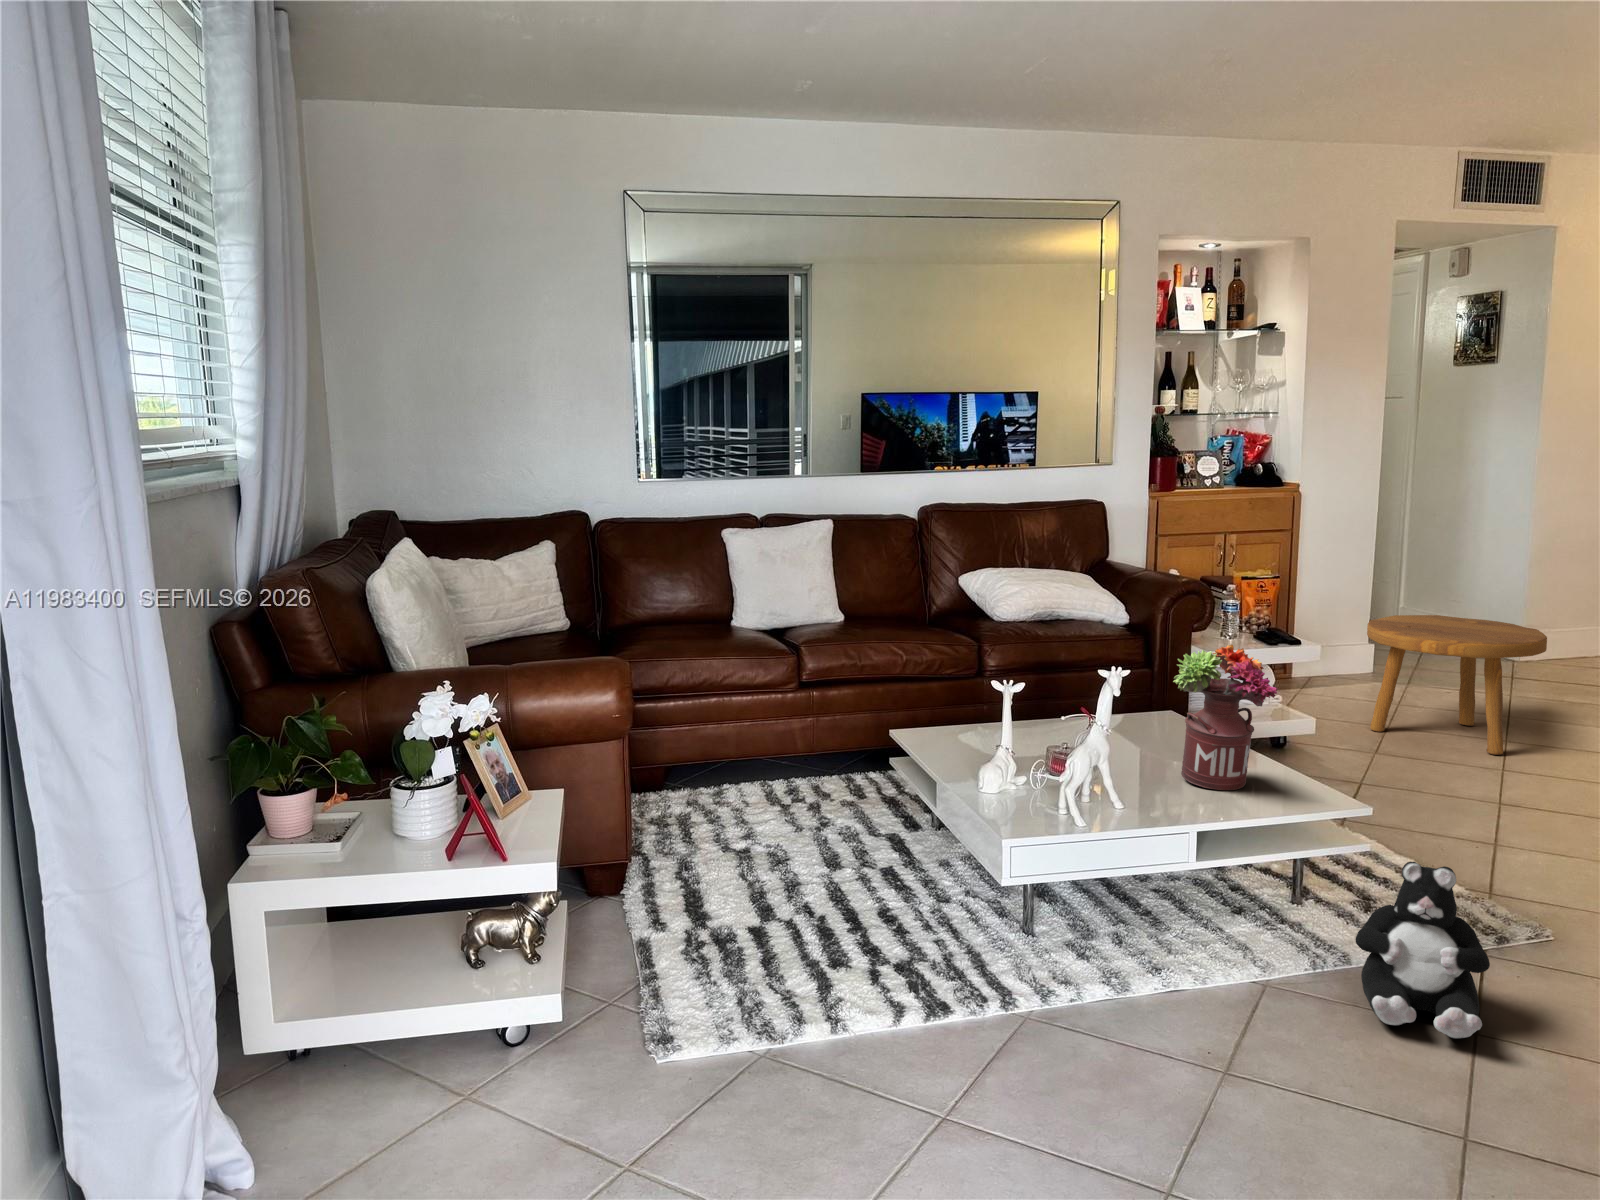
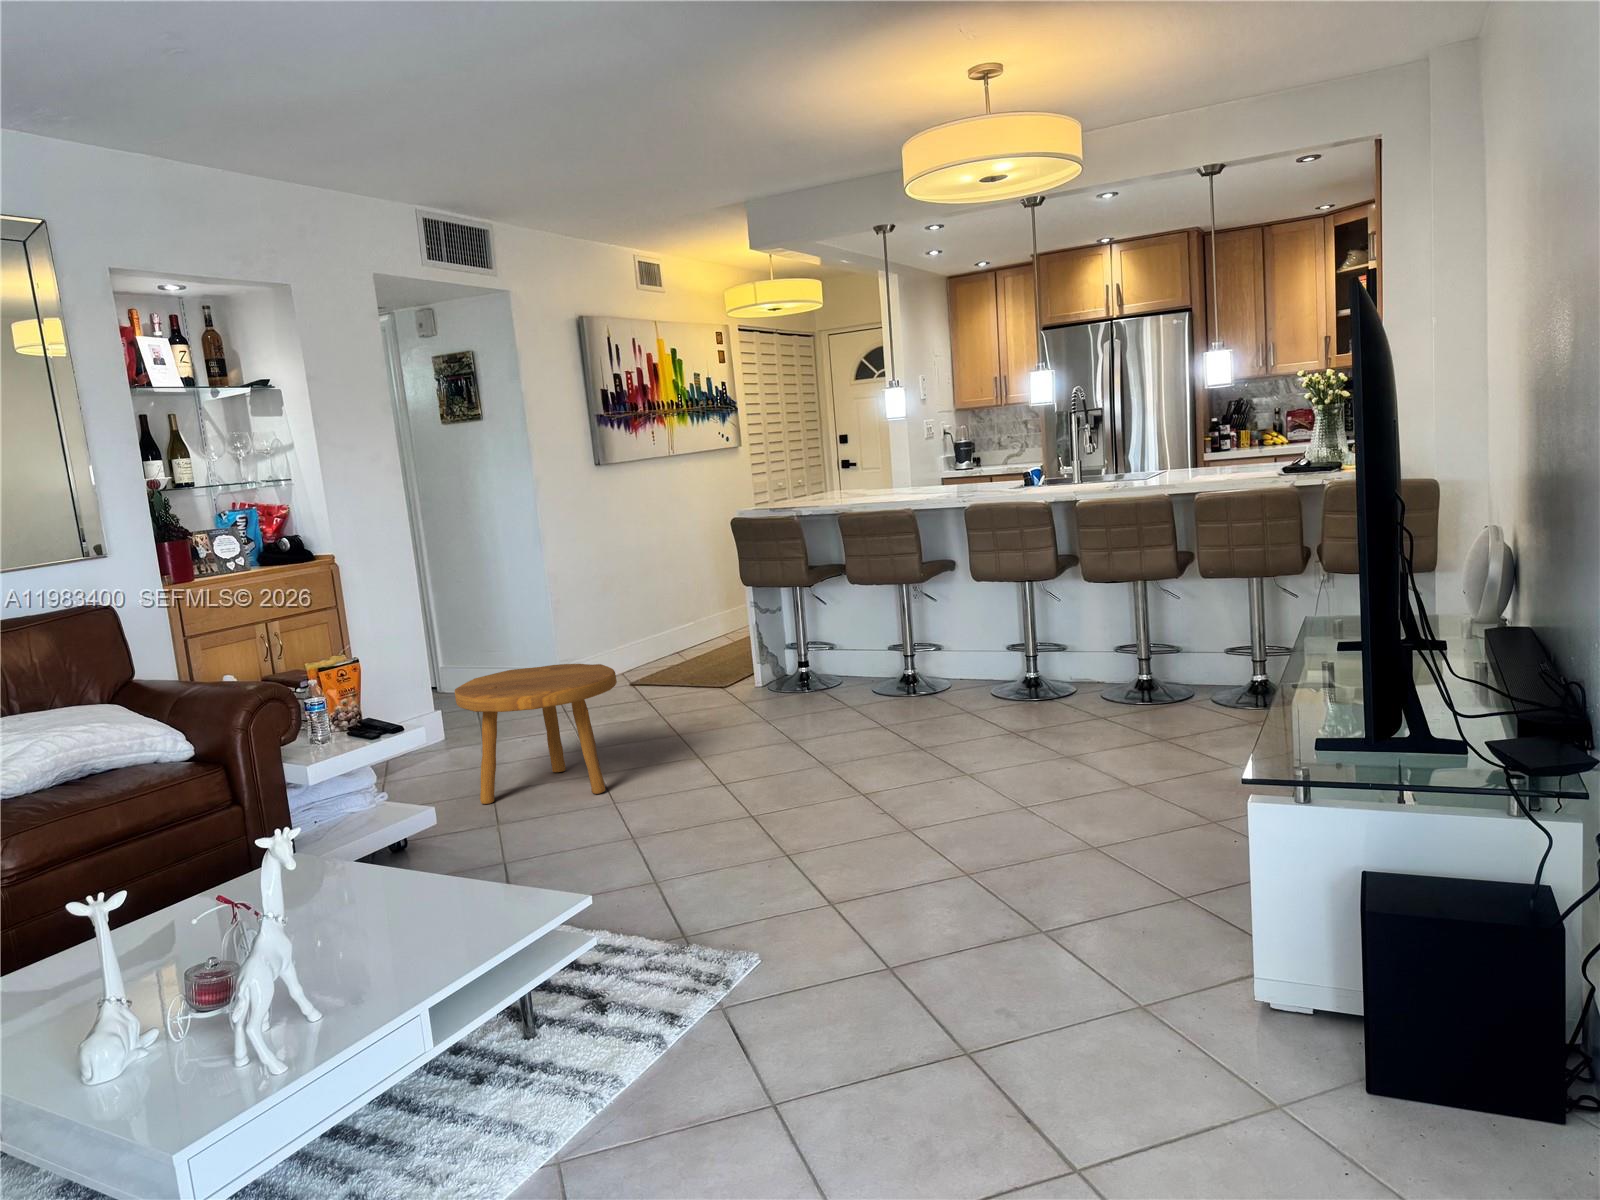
flower arrangement: present [1173,645,1278,790] -> none [337,754,470,945]
plush toy: present [1355,862,1490,1039] -> none [634,934,782,1138]

